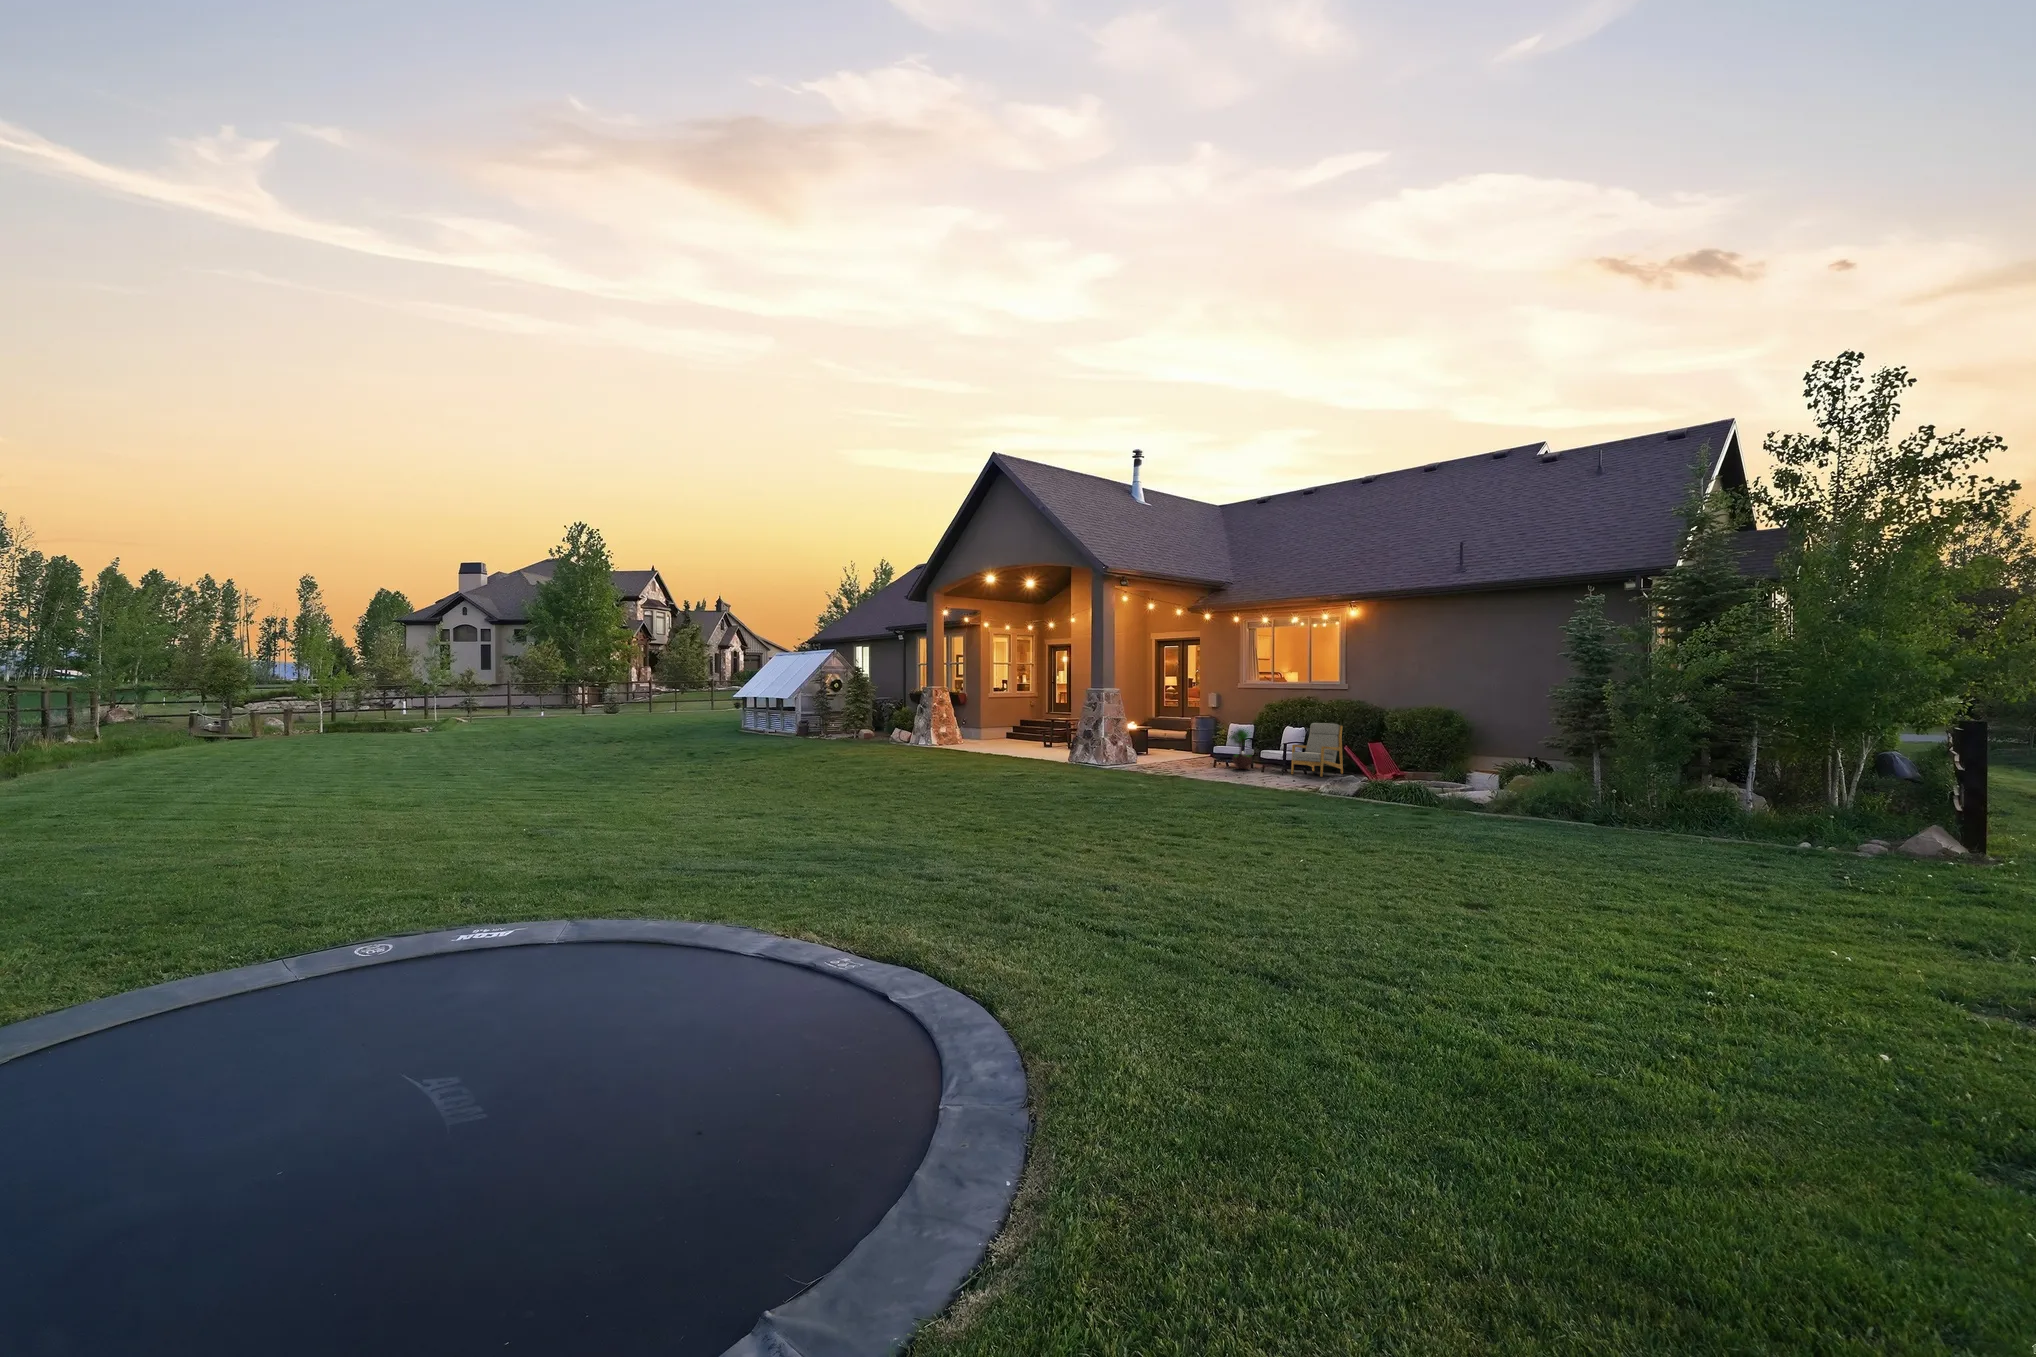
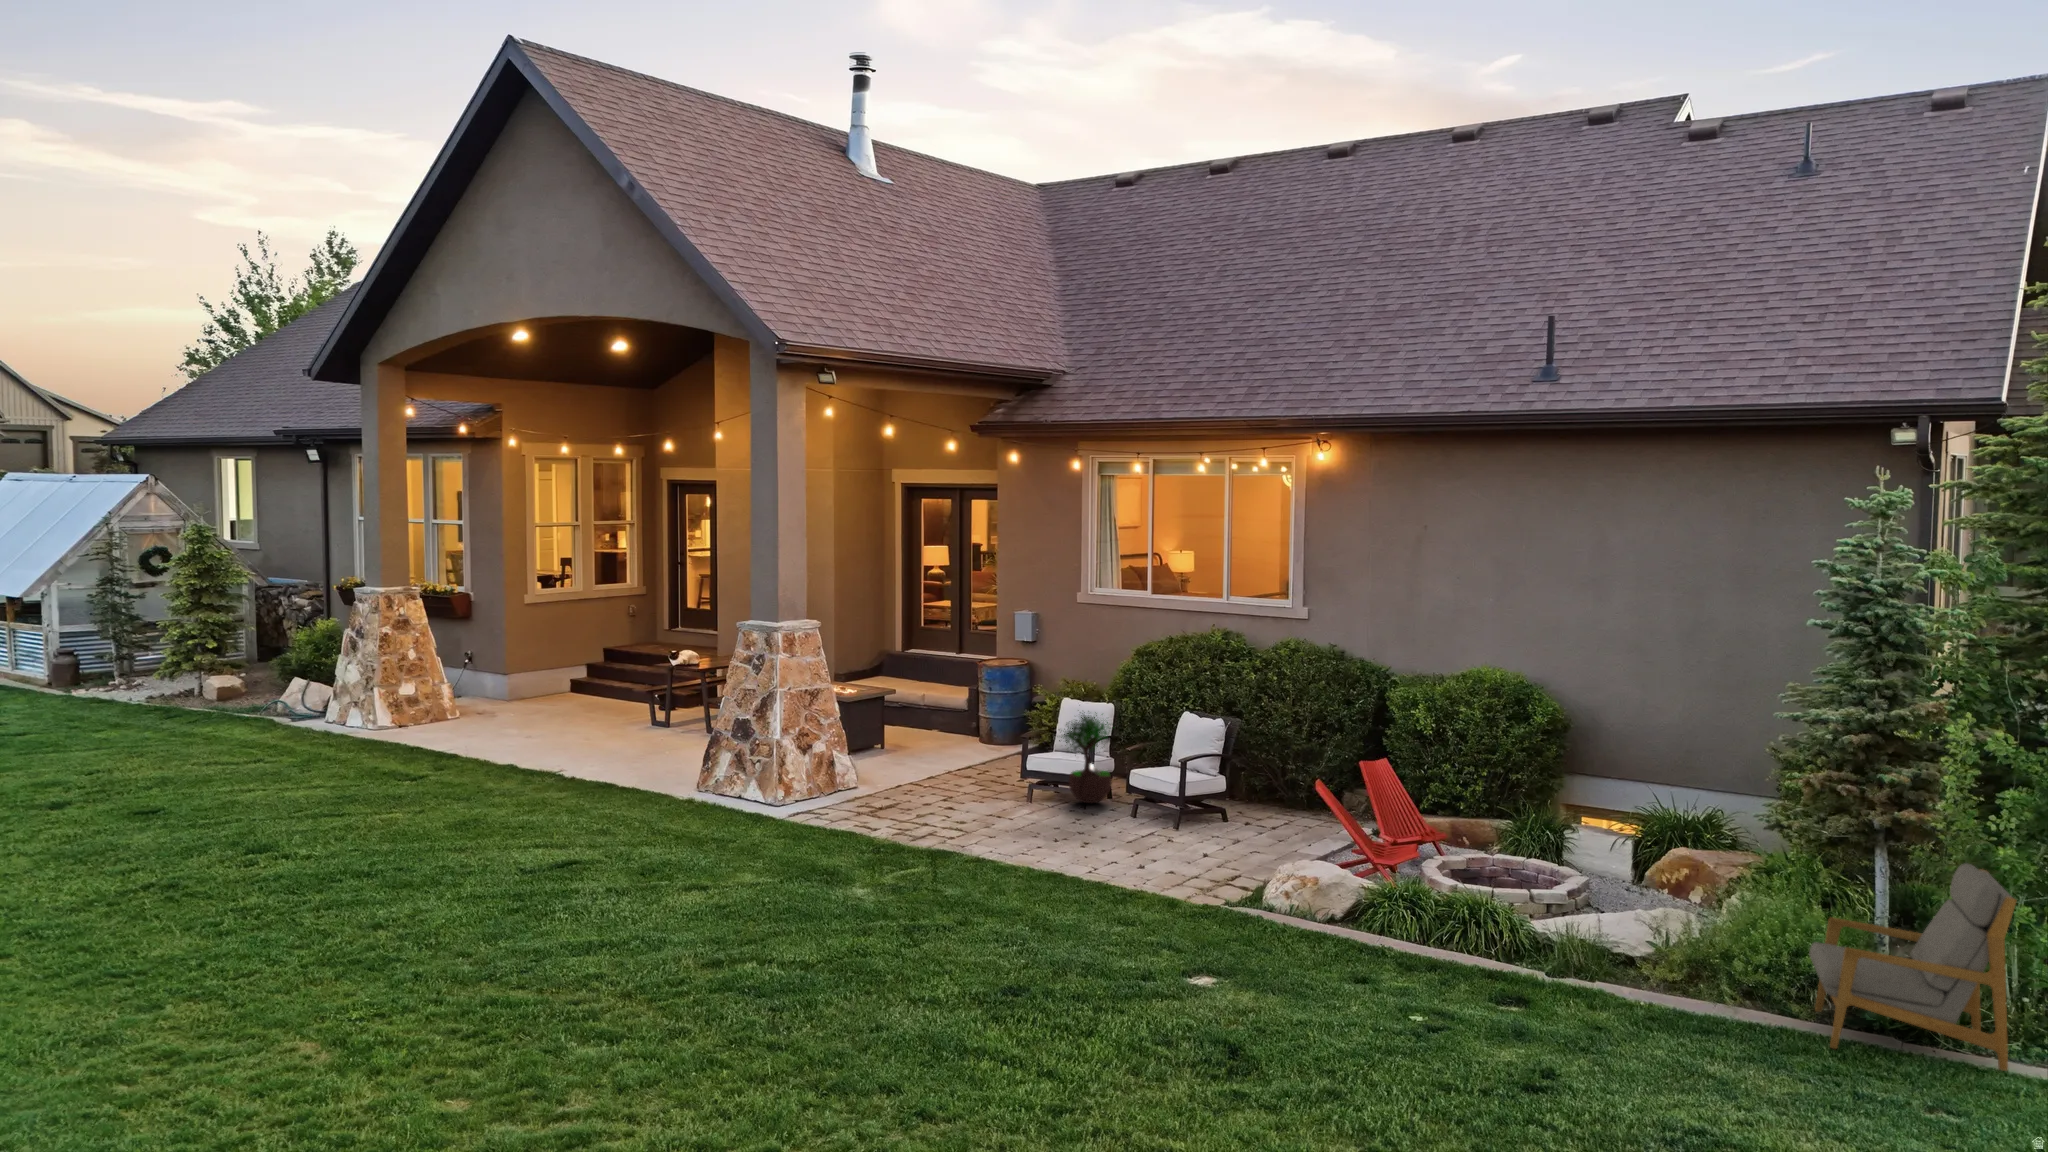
armchair: present [1291,723,1343,777] -> present [1809,864,2016,1071]

